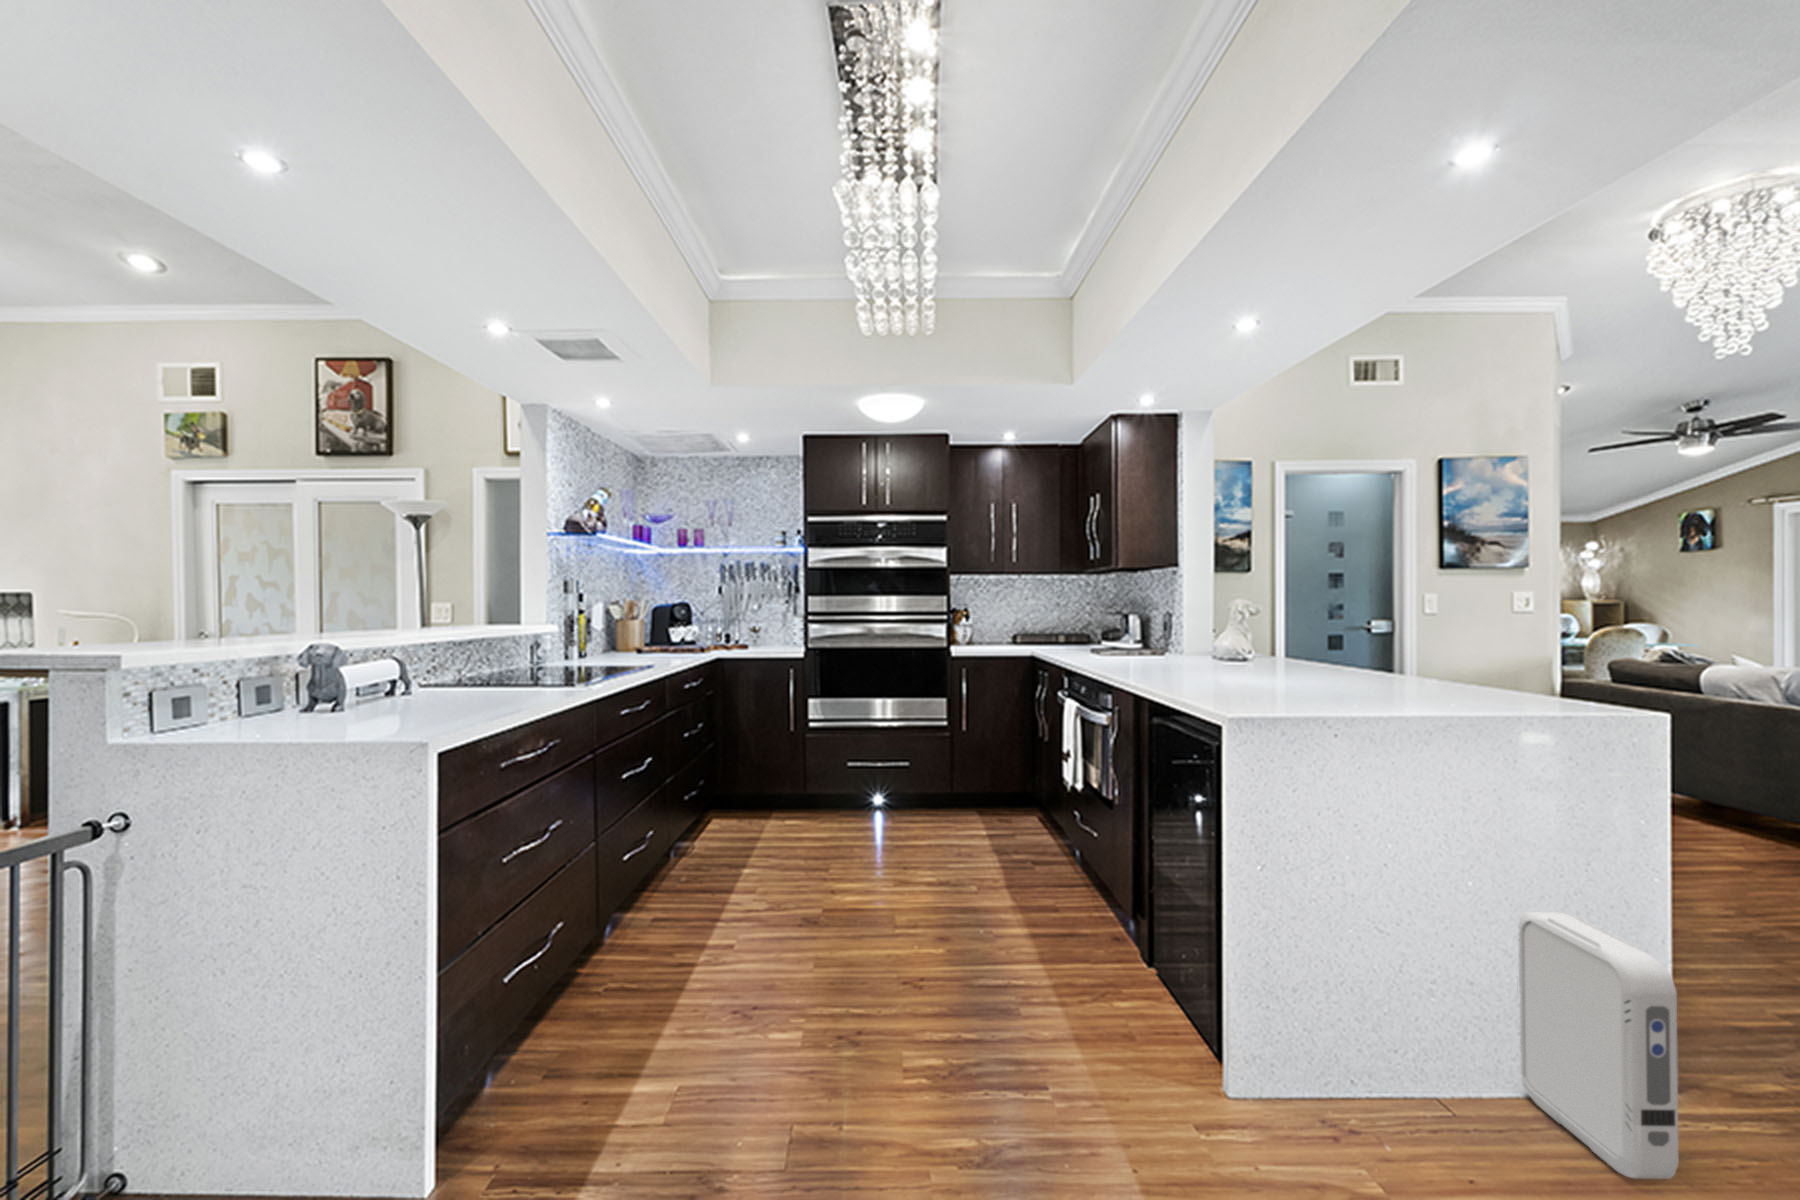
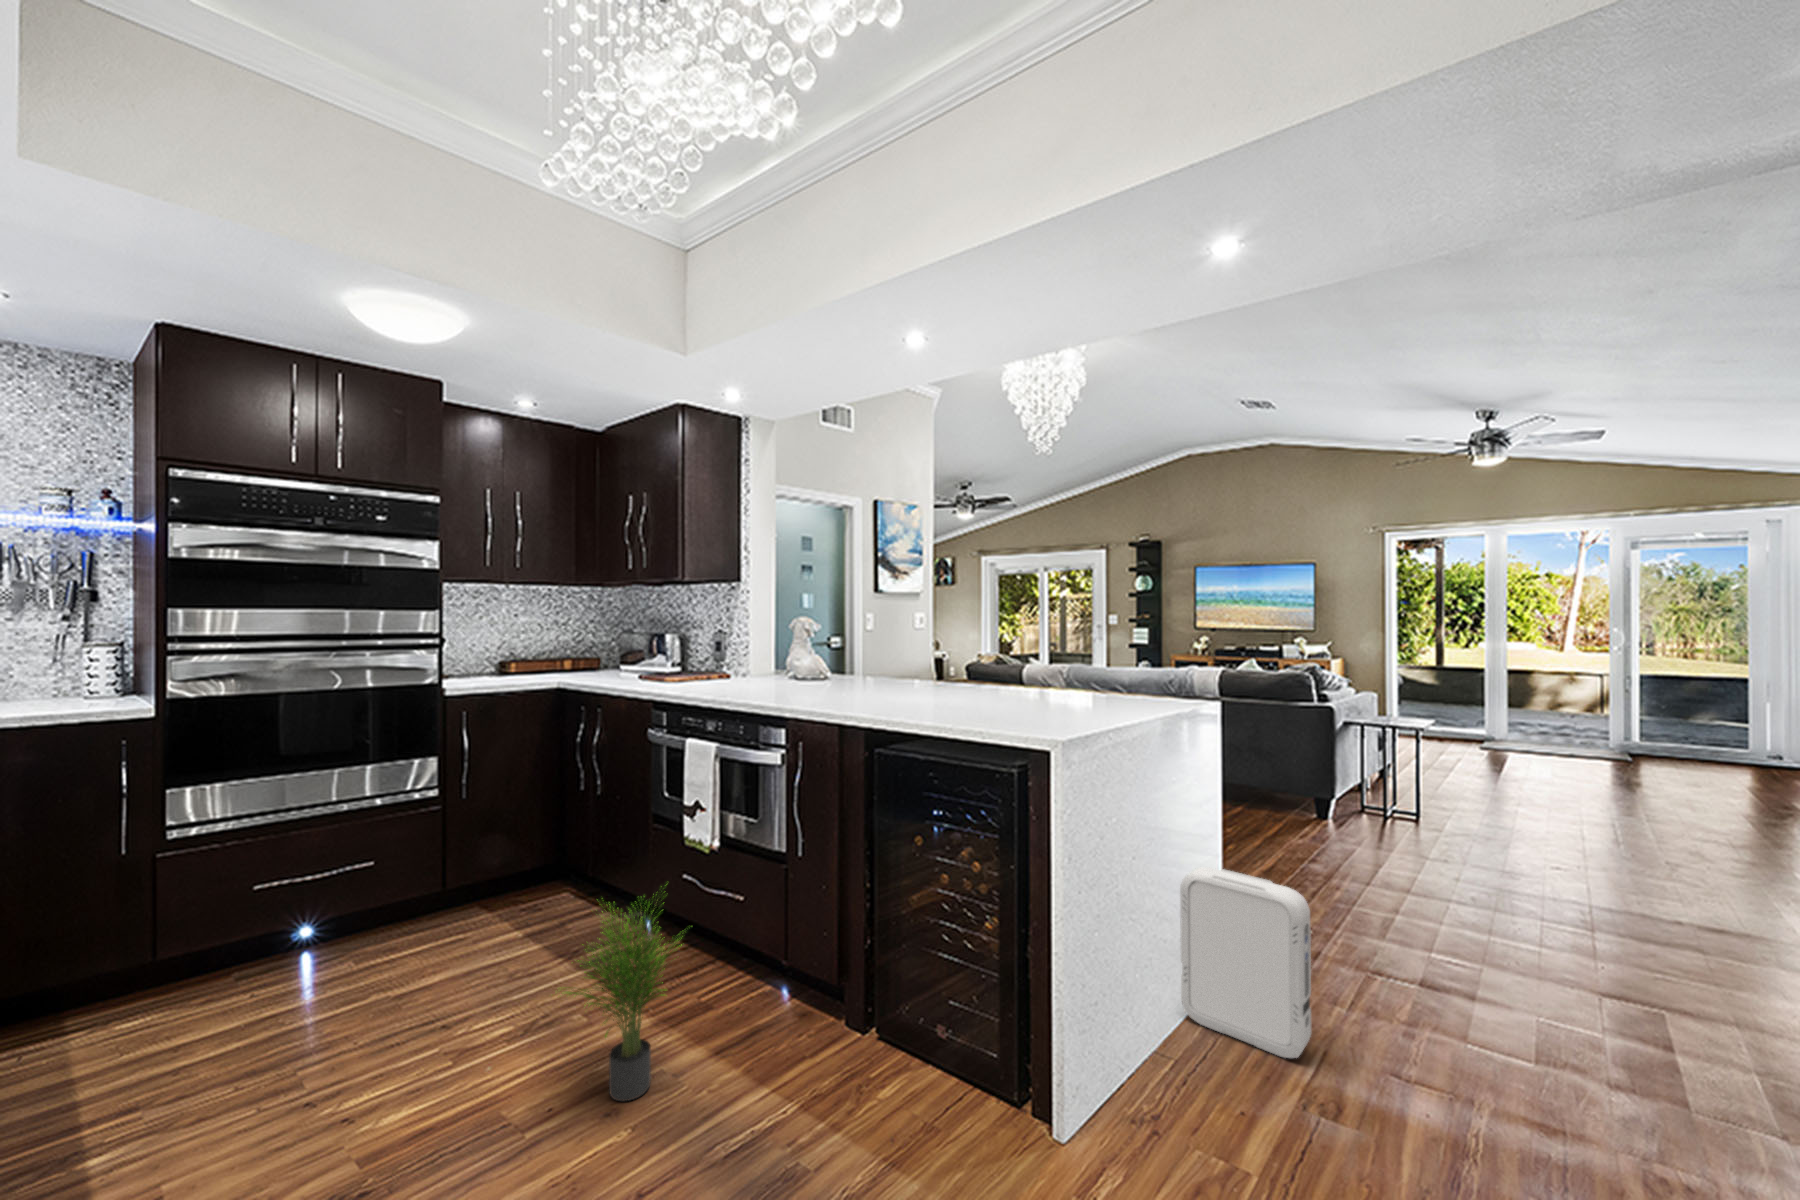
potted plant: none [904,792,1007,939] -> present [563,885,682,1101]

